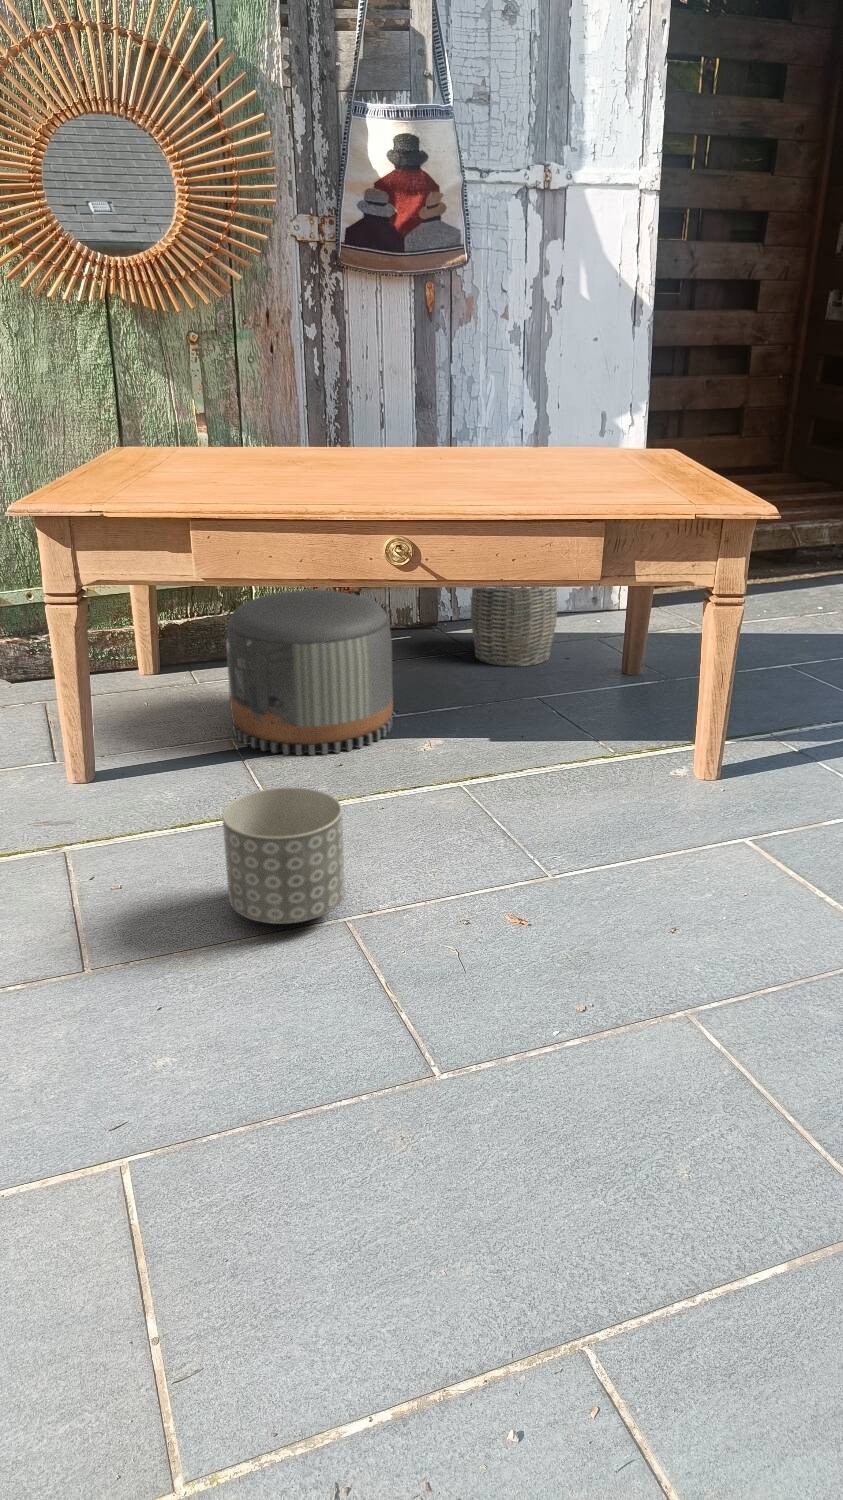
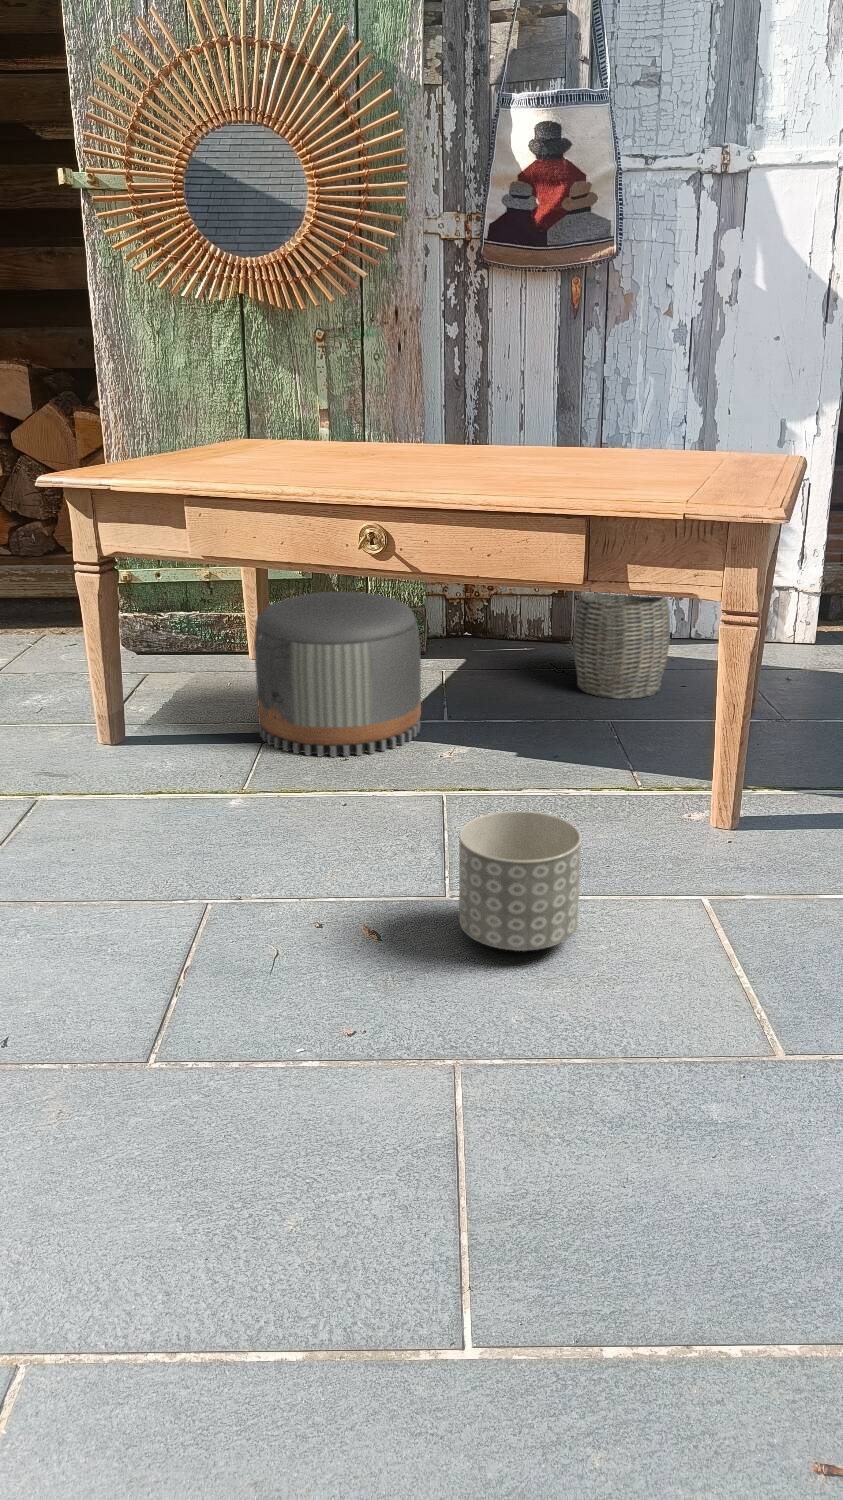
planter: present [223,787,345,924] -> present [459,811,581,951]

